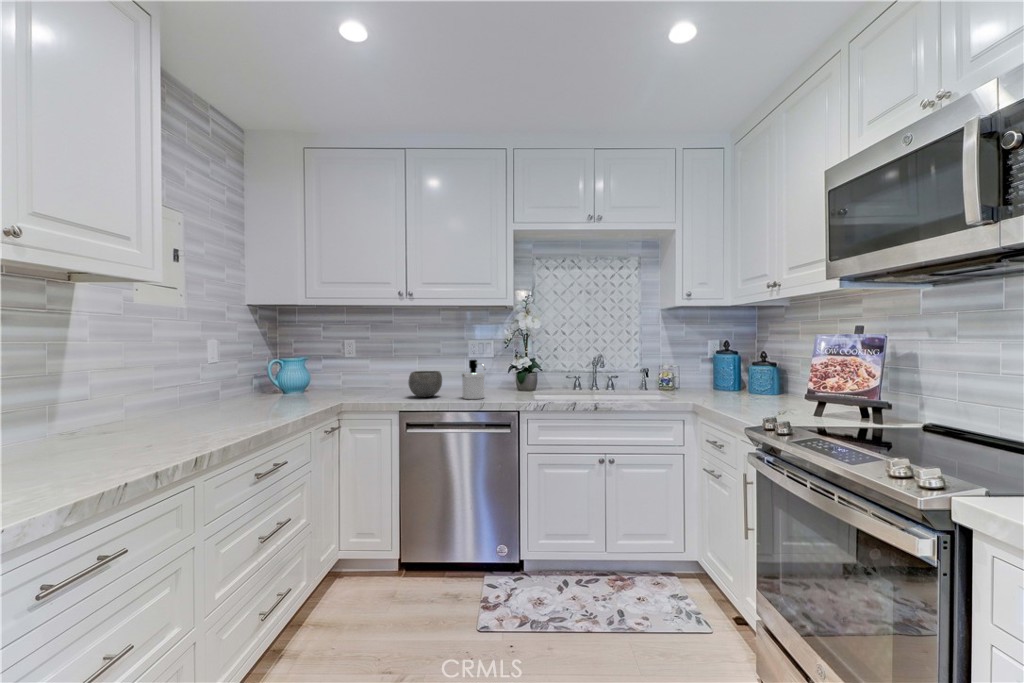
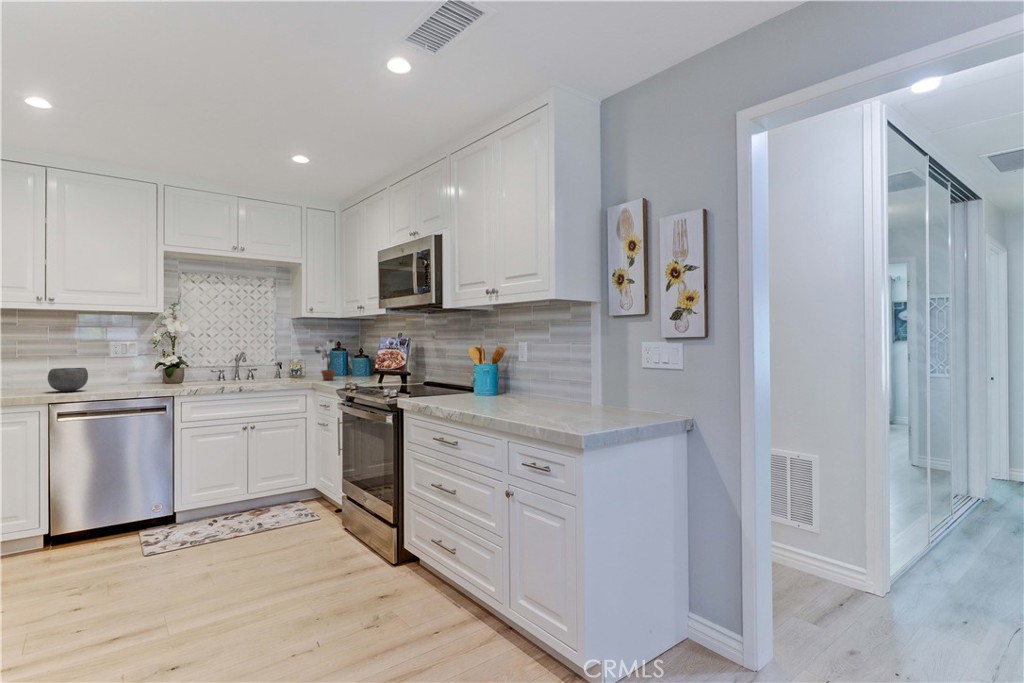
potted plant: none [694,330,765,400] -> present [315,335,359,380]
soap dispenser: present [462,360,485,399] -> none [113,357,142,390]

